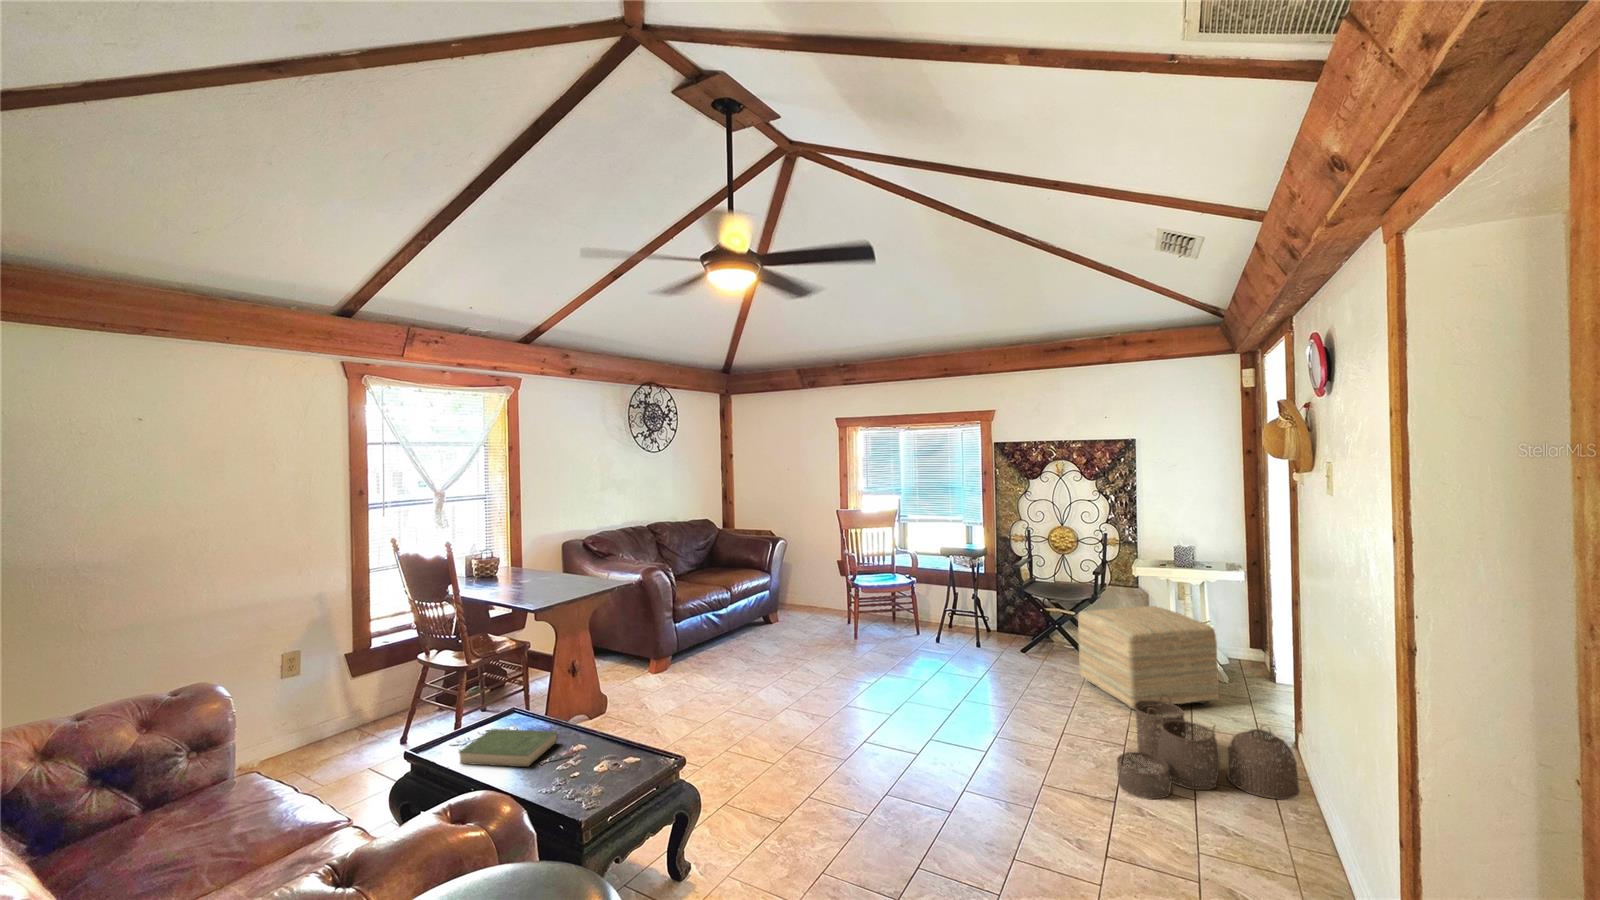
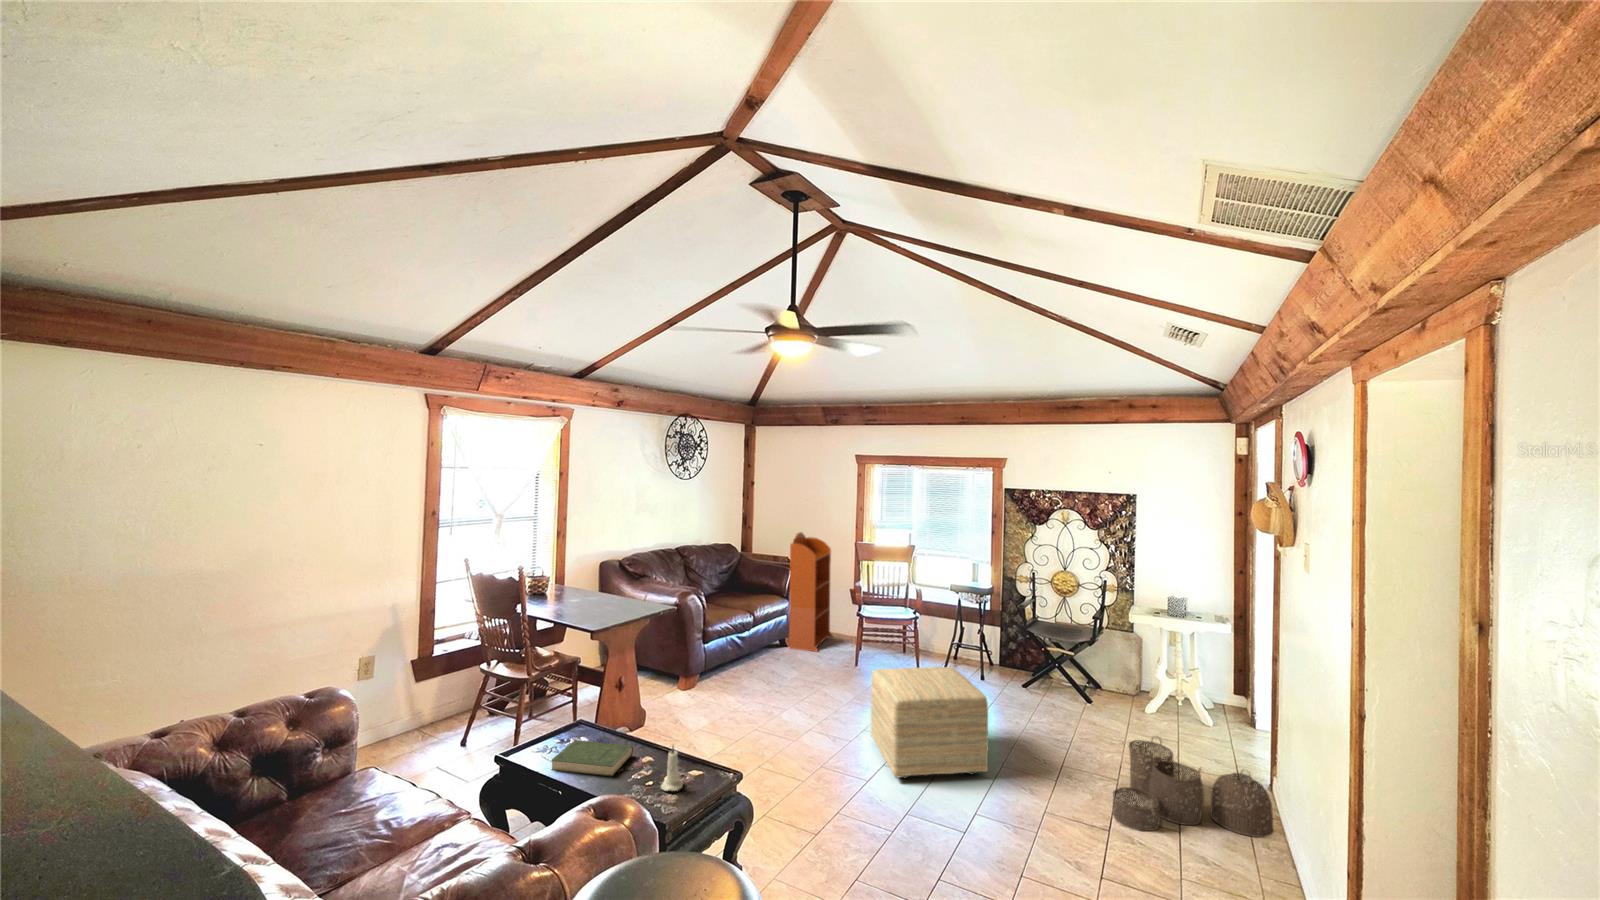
bookcase: none [768,503,821,629] -> present [789,532,833,652]
ottoman: present [1078,606,1219,710] -> present [871,667,988,778]
candle: none [581,725,609,780] -> present [661,746,683,791]

